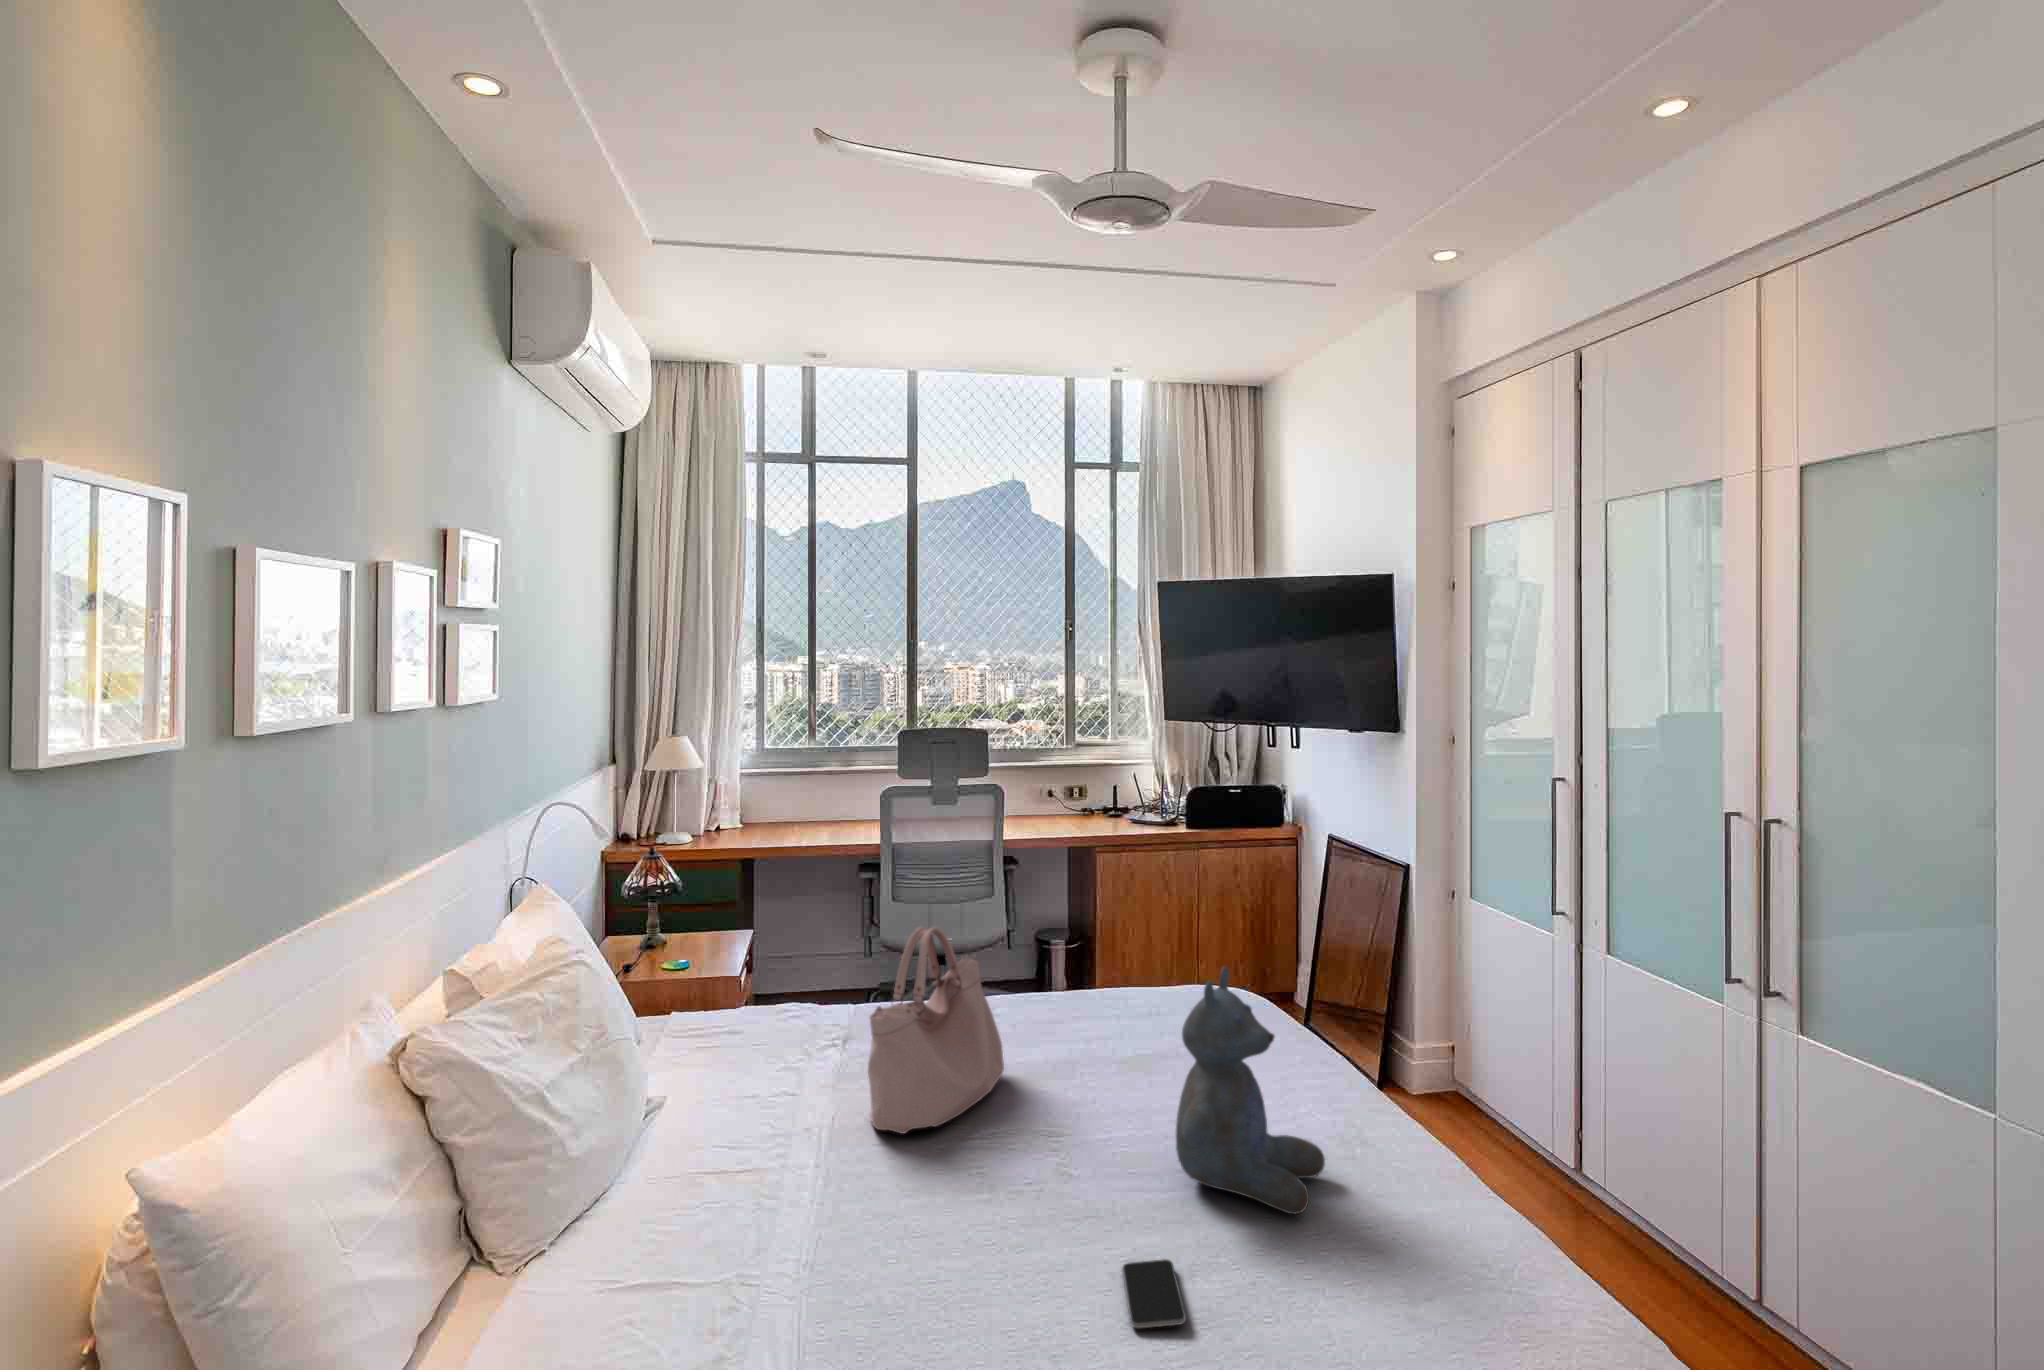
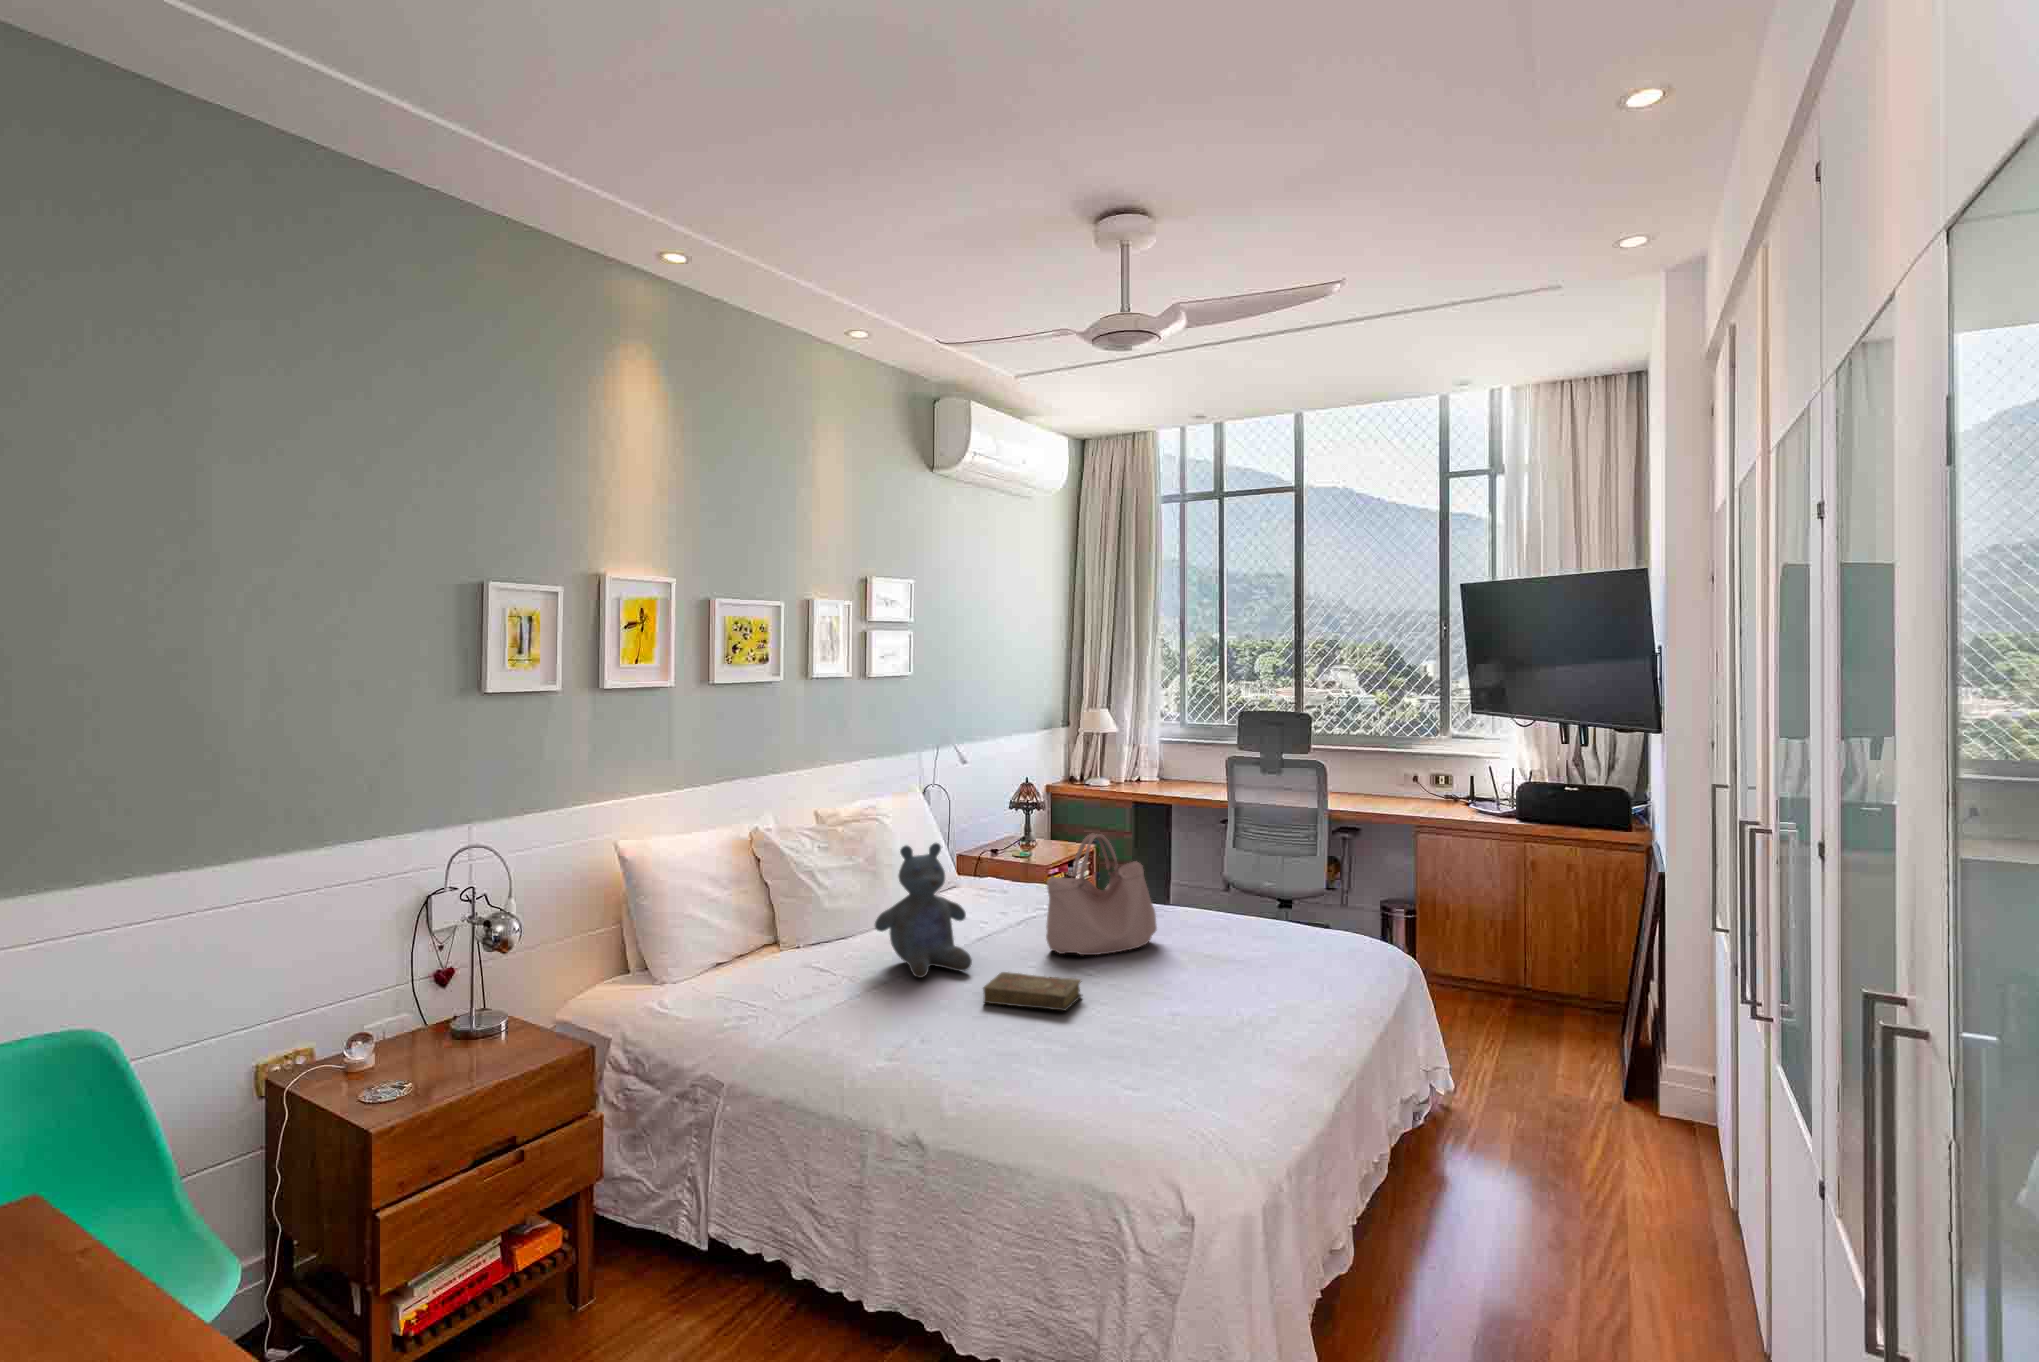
stuffed bear: present [1176,967,1325,1214] -> present [875,843,972,978]
book: none [886,1184,1057,1288] -> present [983,972,1082,1011]
smartphone: present [1122,1259,1186,1328] -> none [1067,1023,1122,1046]

